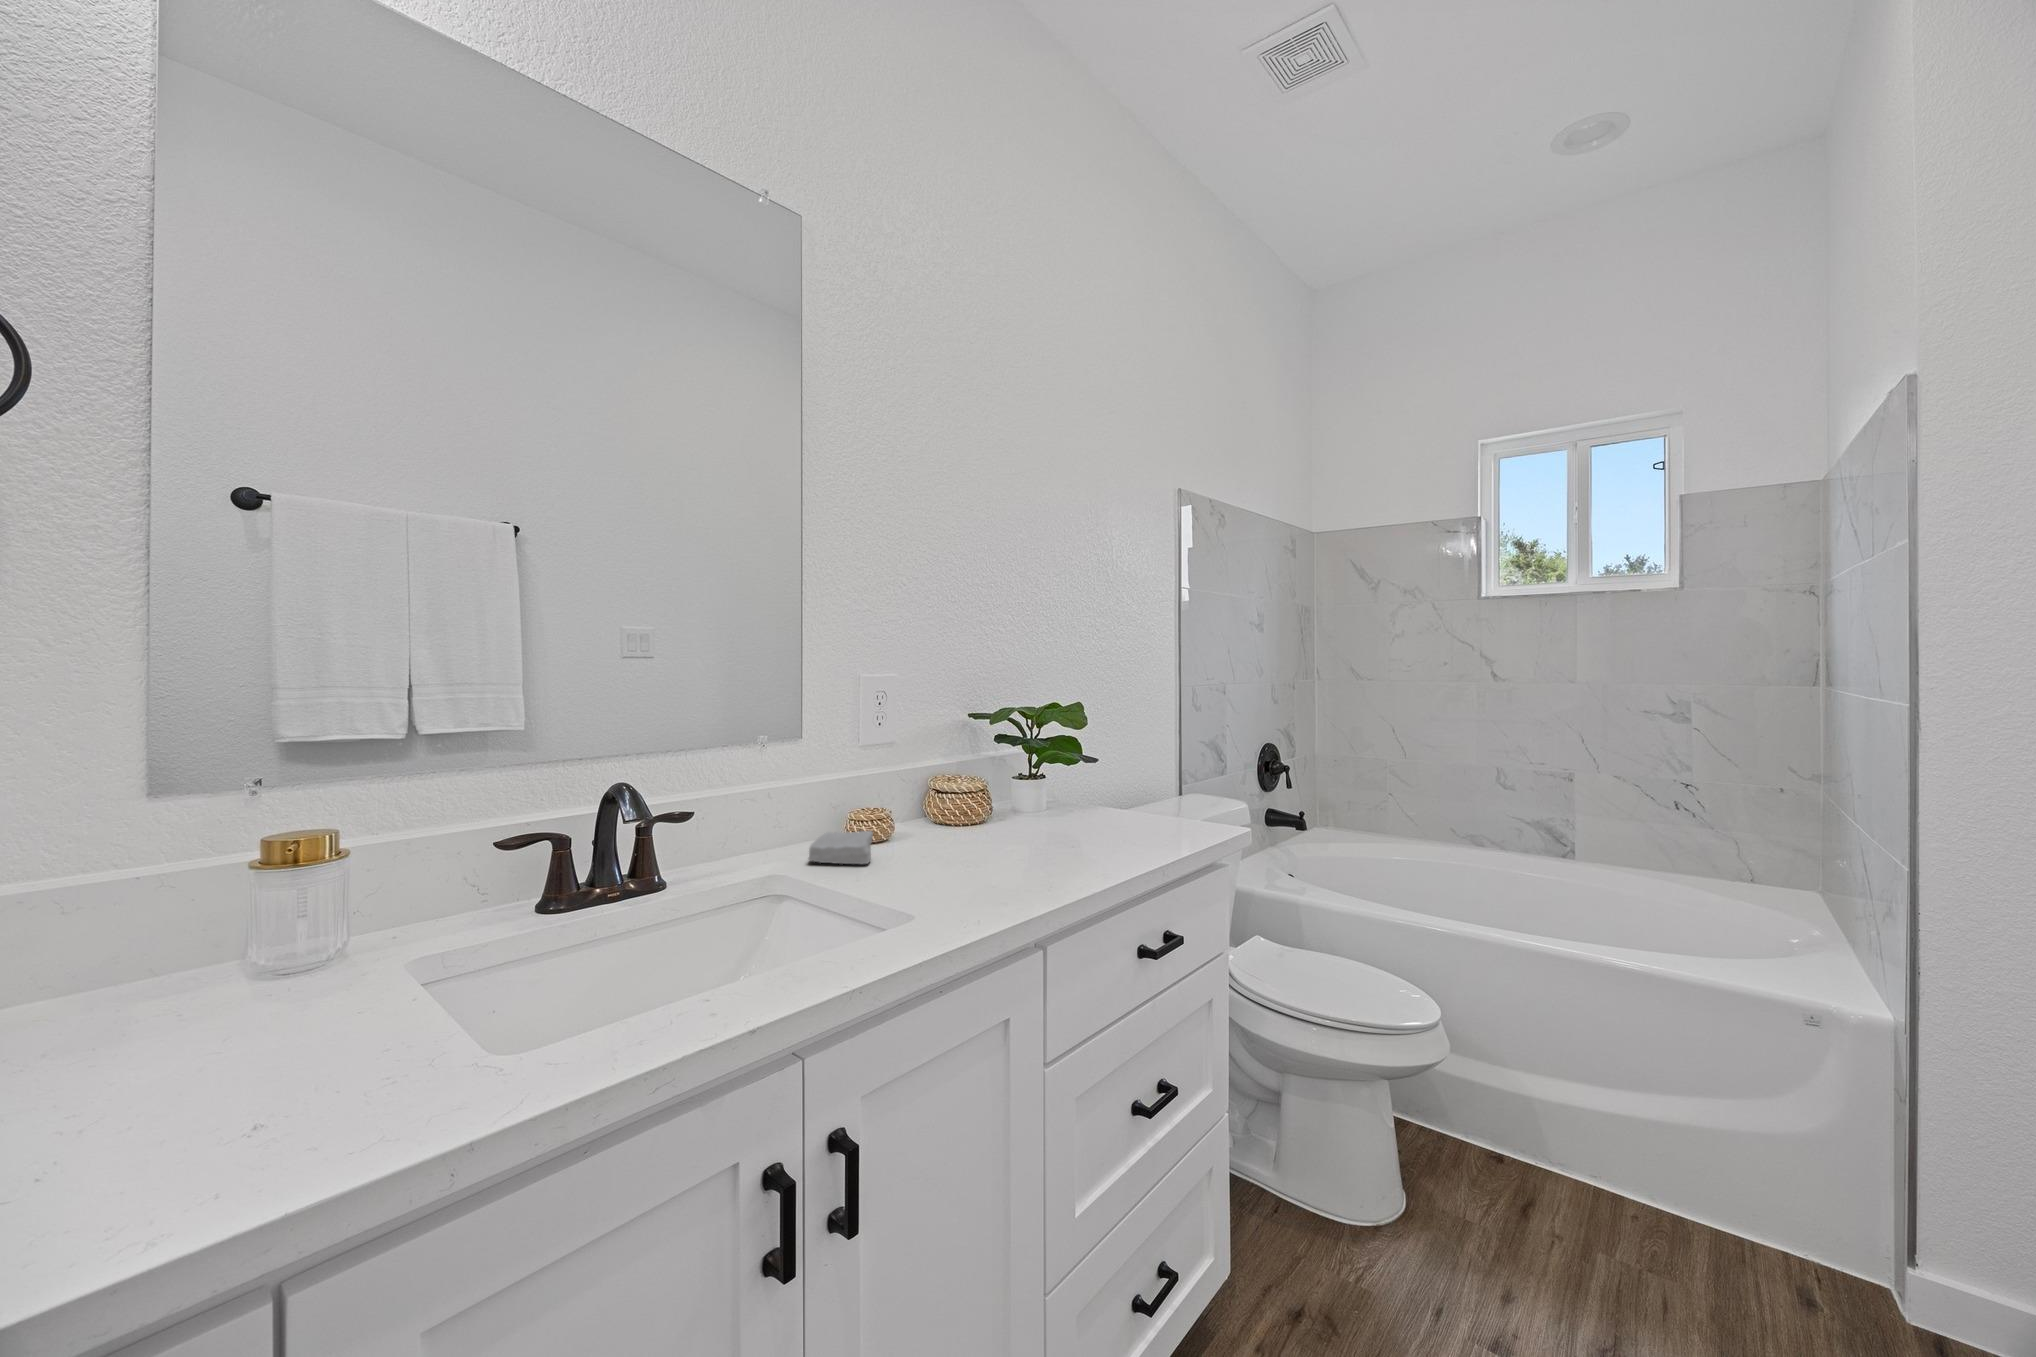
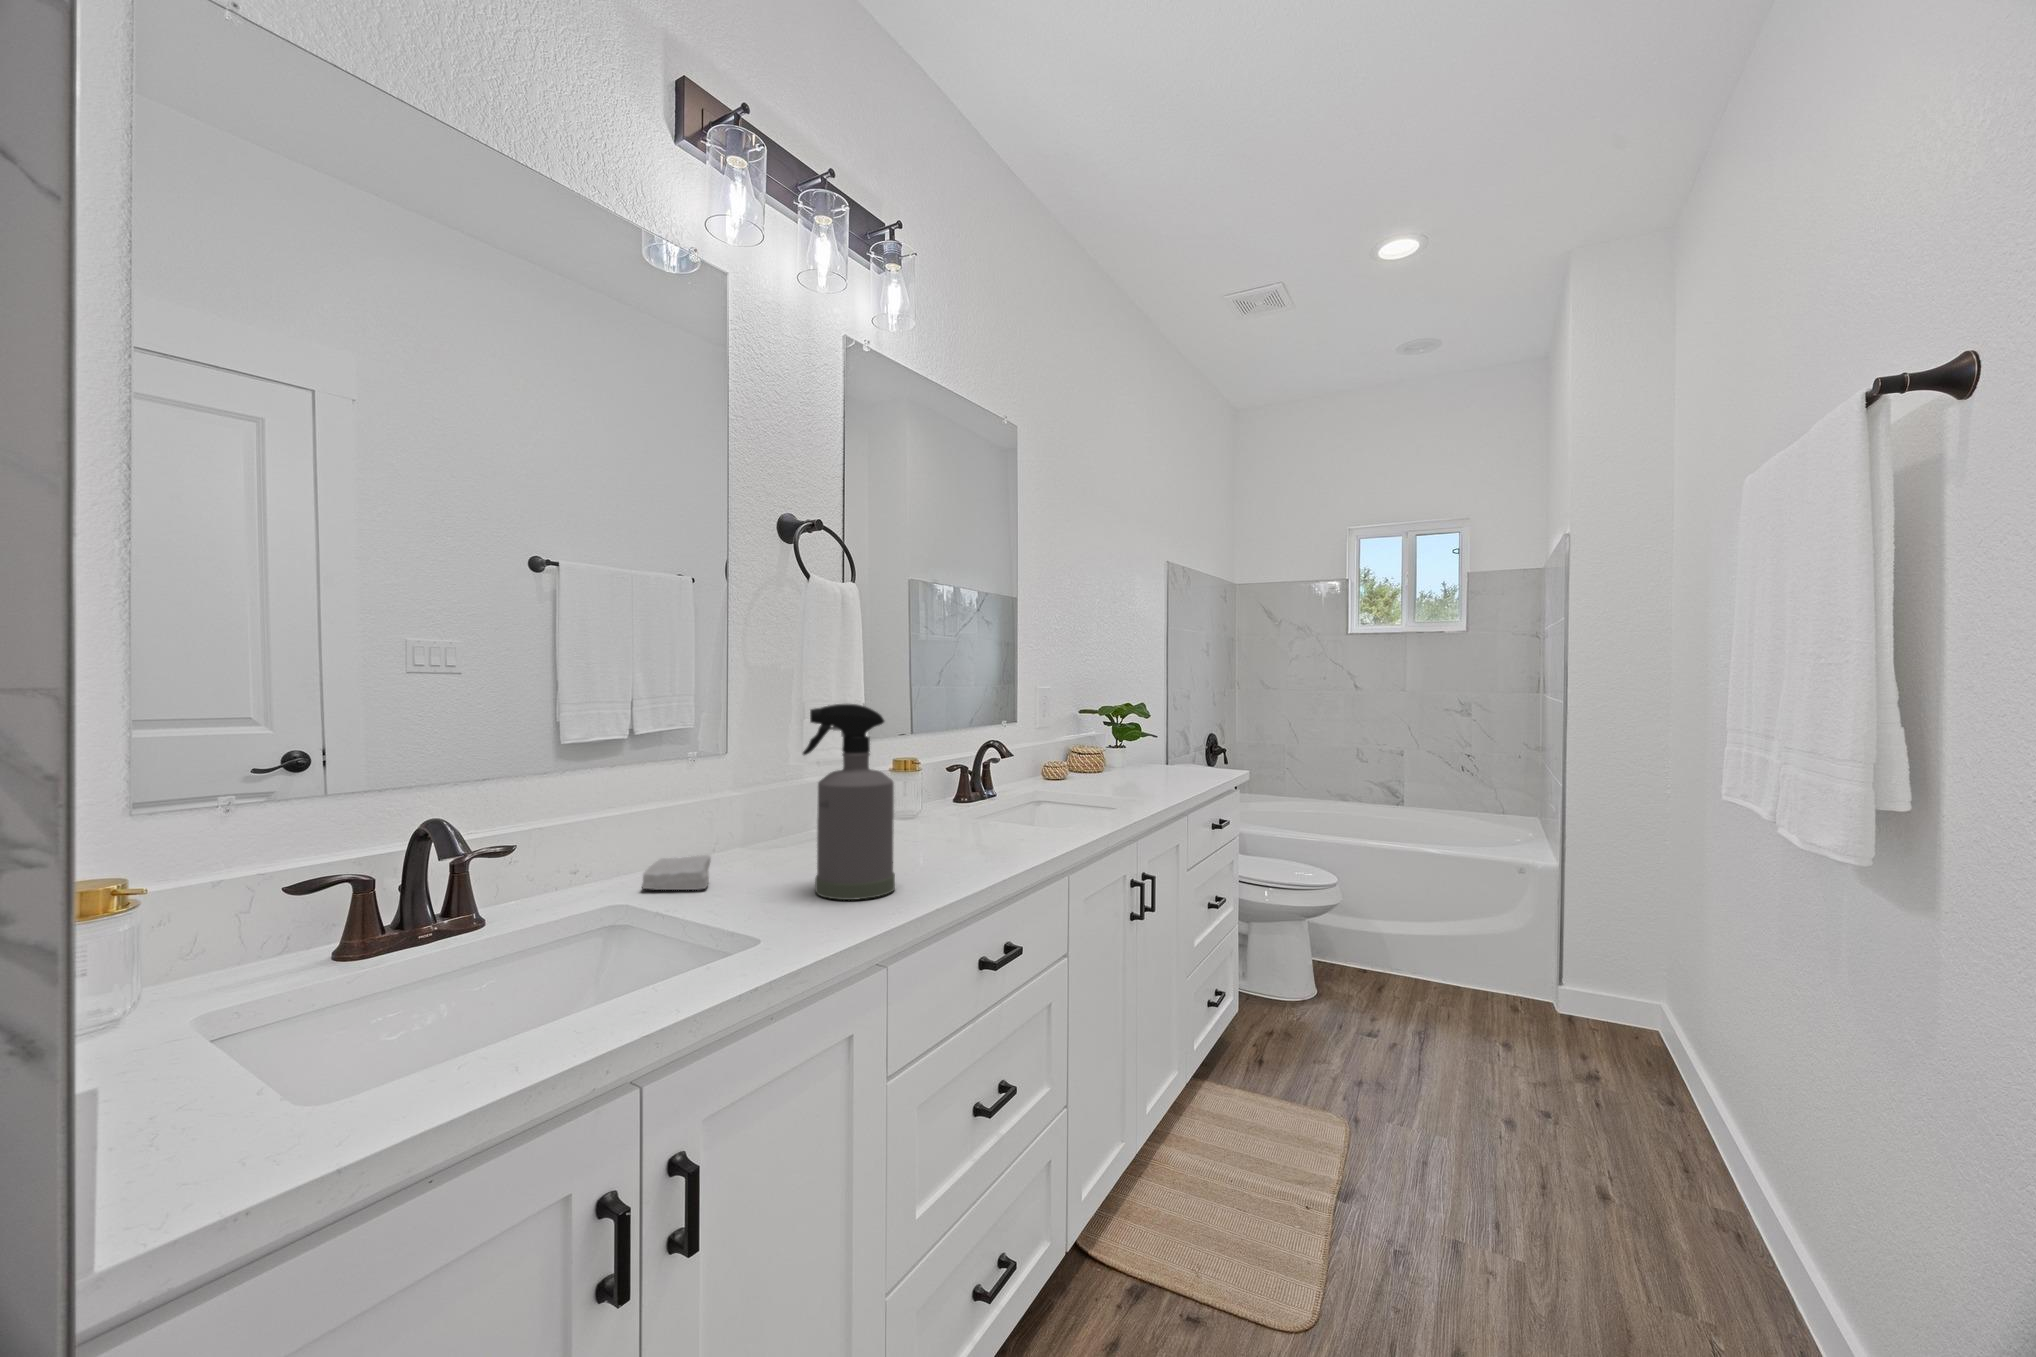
spray bottle: none [962,682,1054,881] -> present [803,704,895,900]

